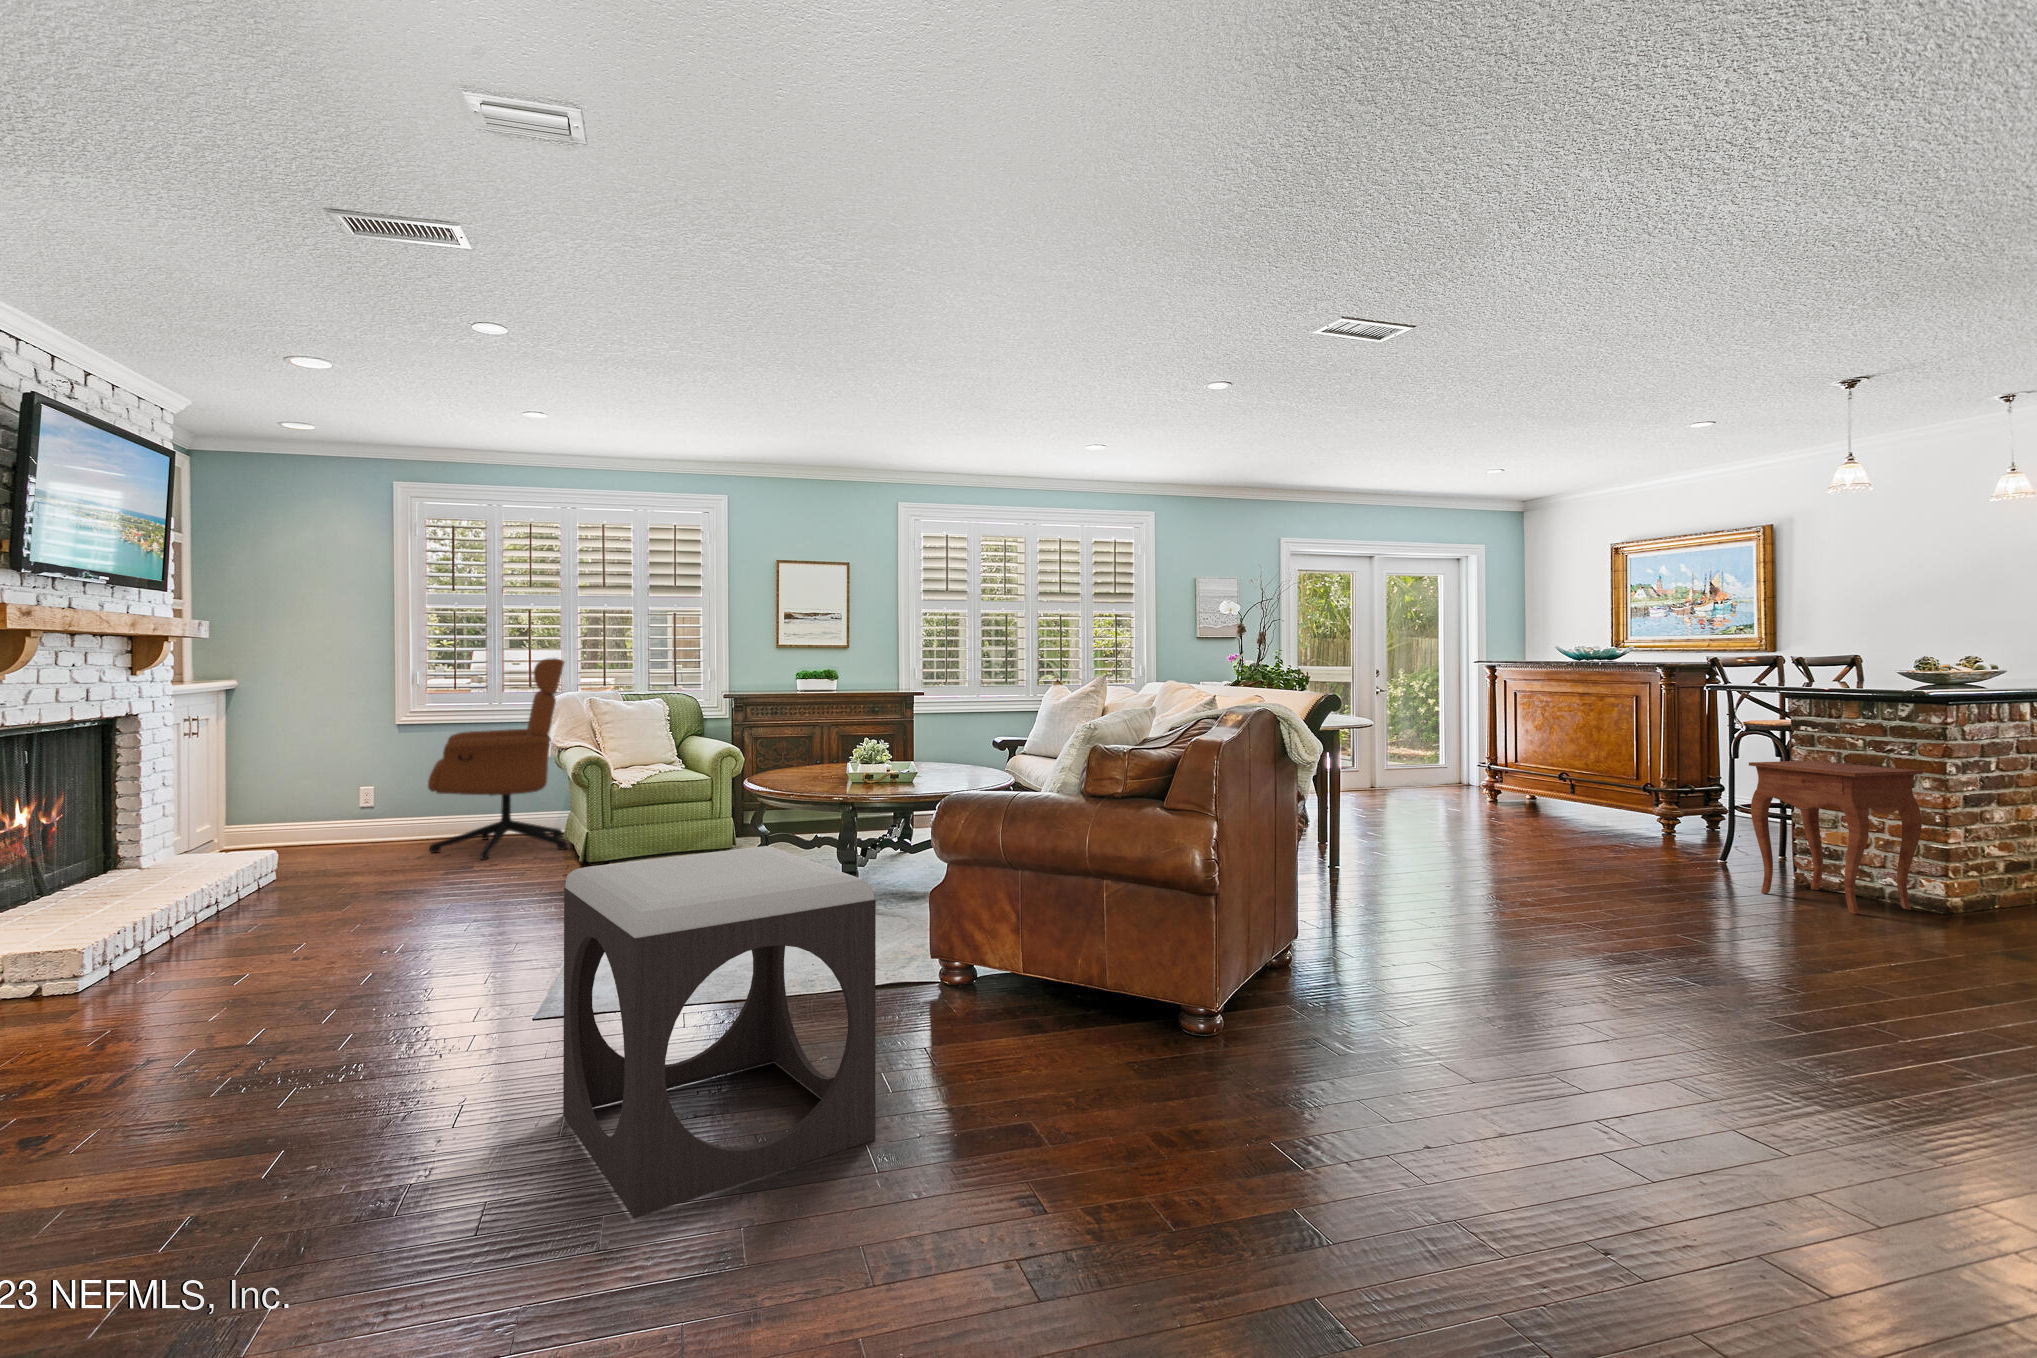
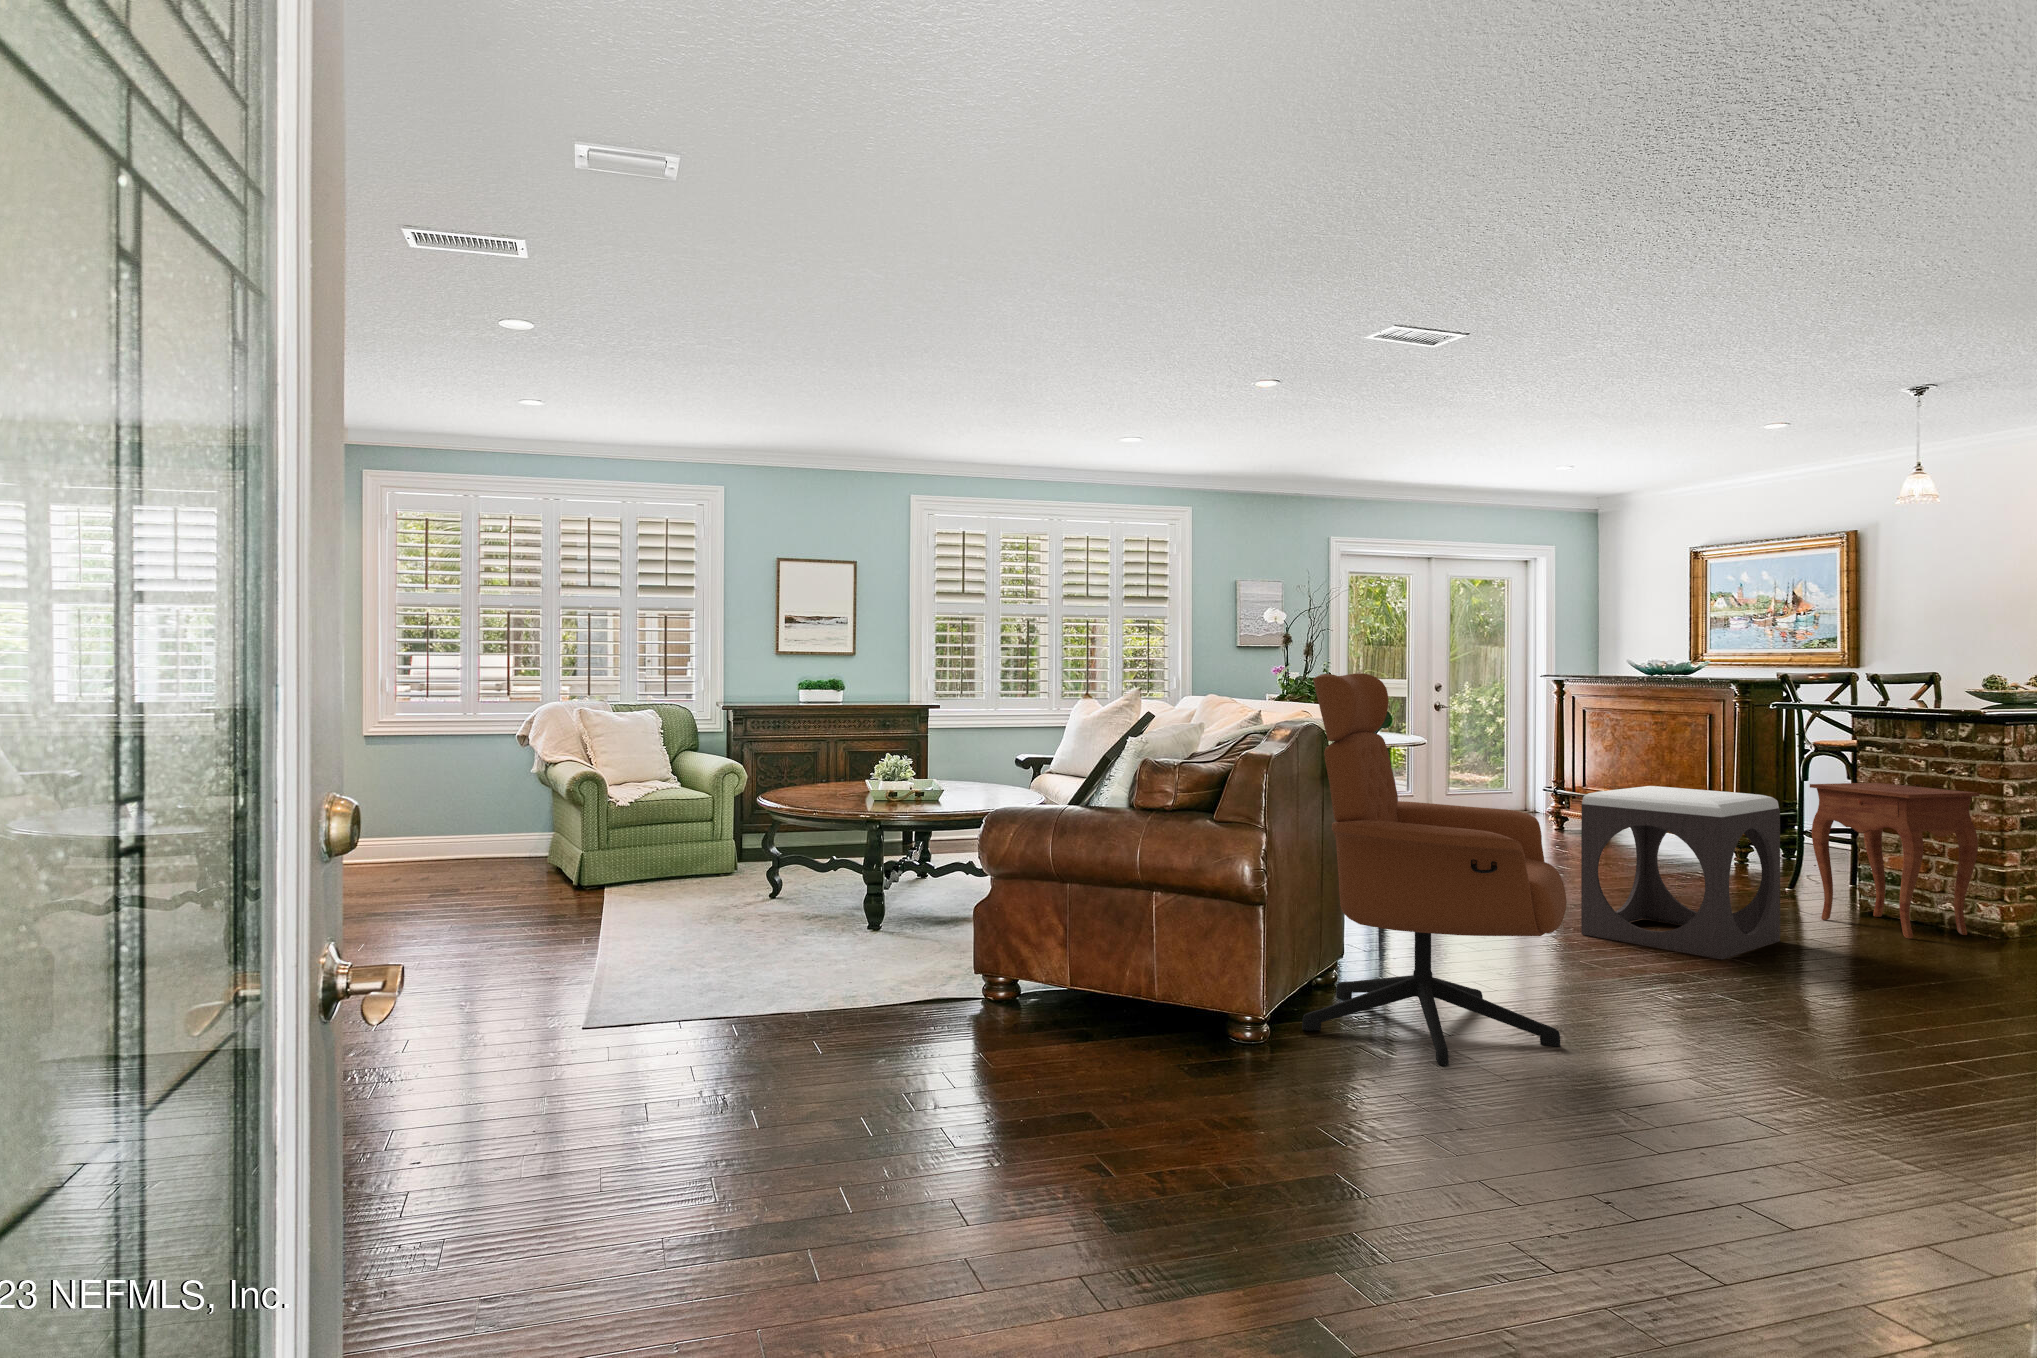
armchair: present [428,658,567,860] -> present [1302,673,1567,1065]
footstool: present [563,846,876,1218] -> present [1581,786,1780,959]

